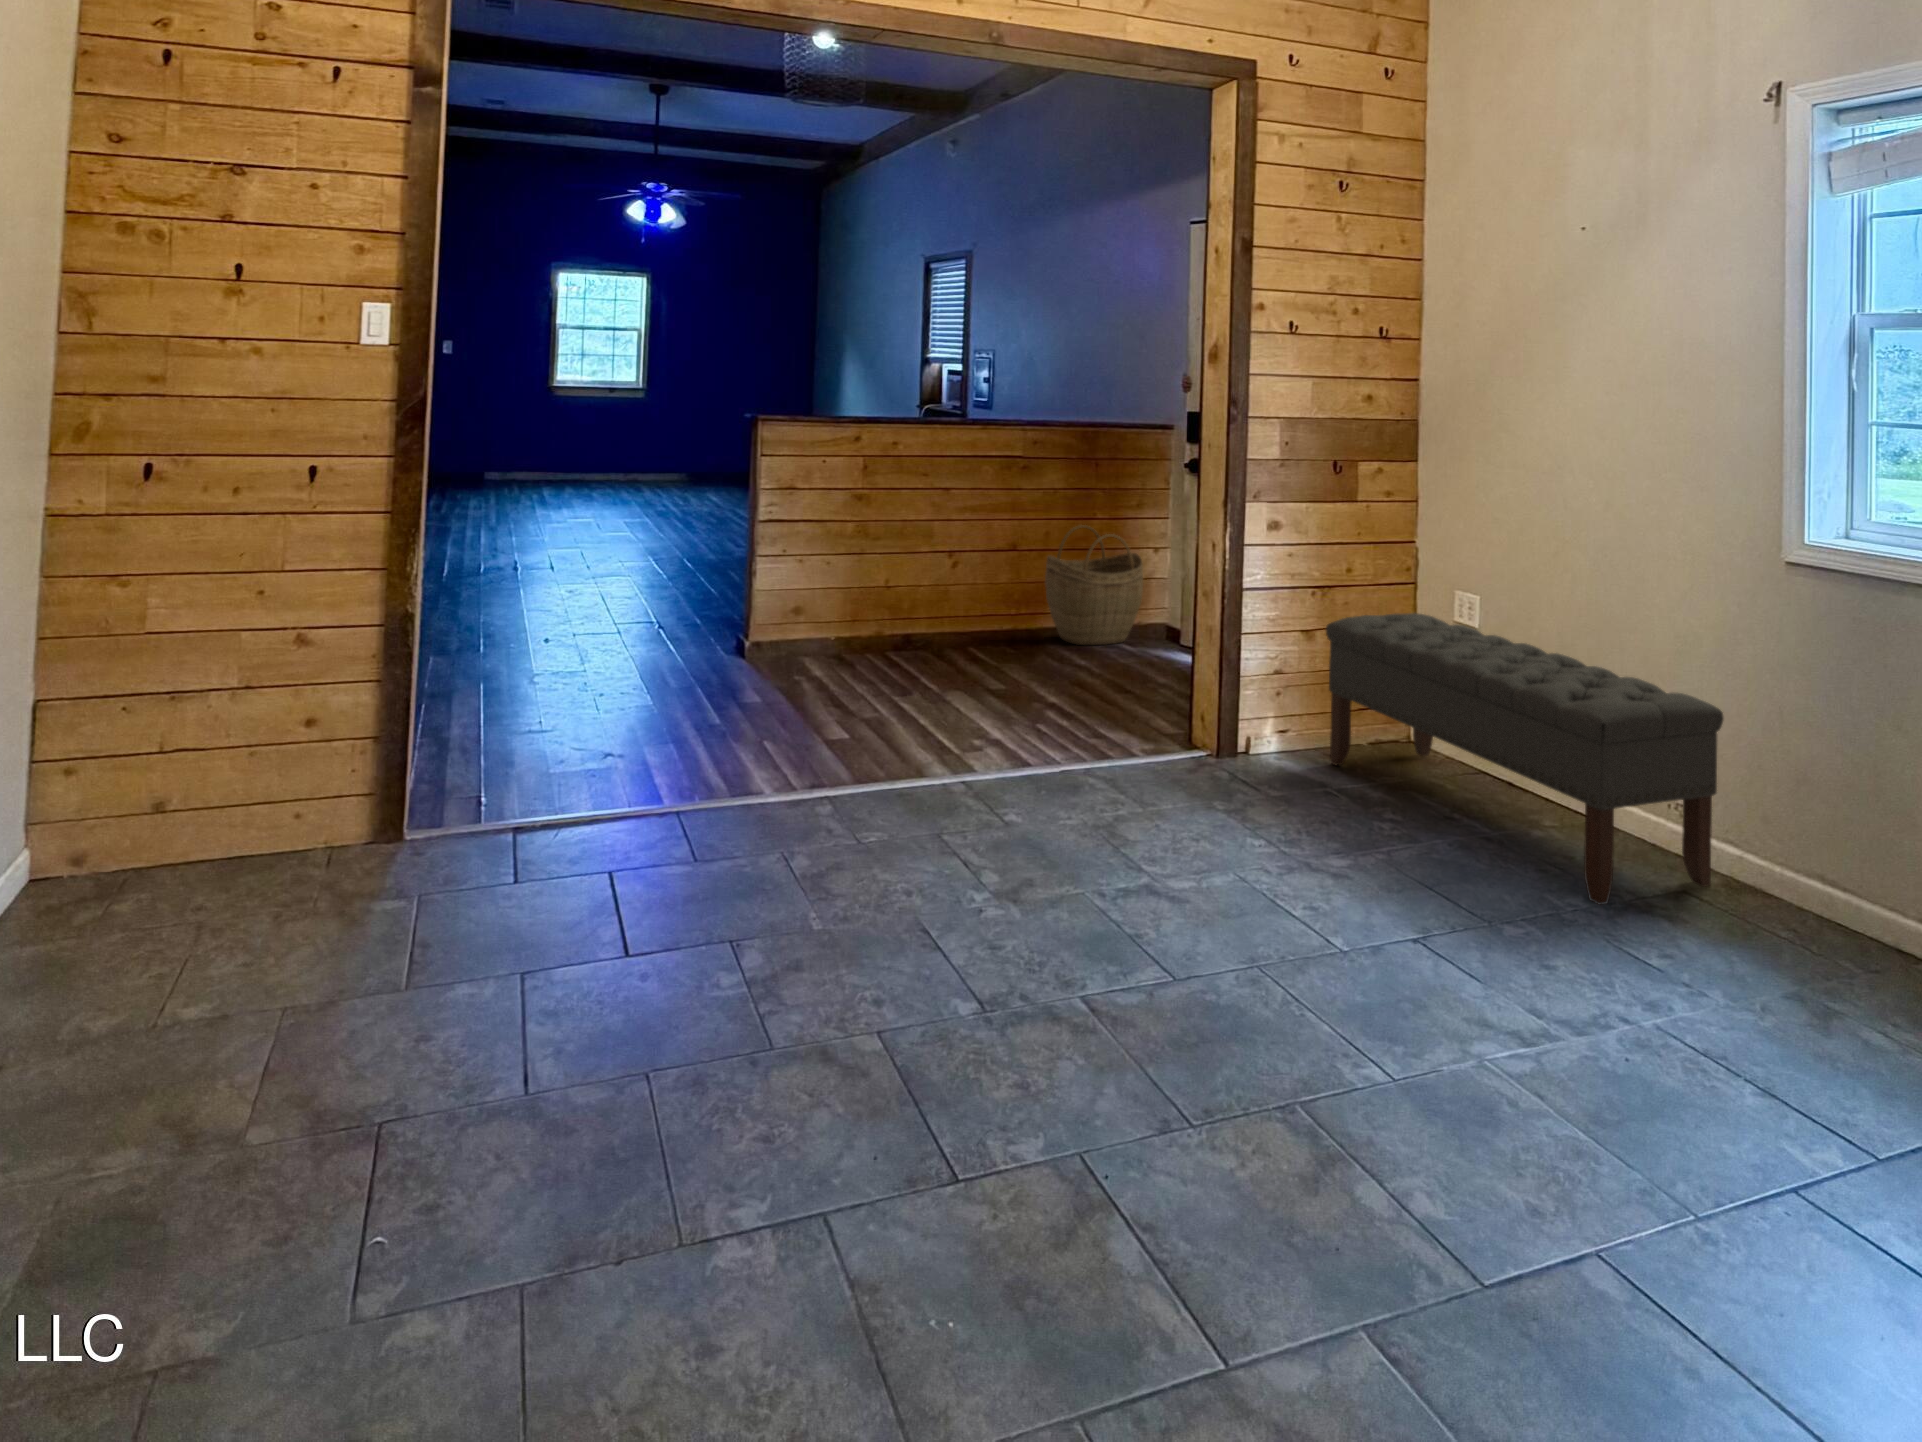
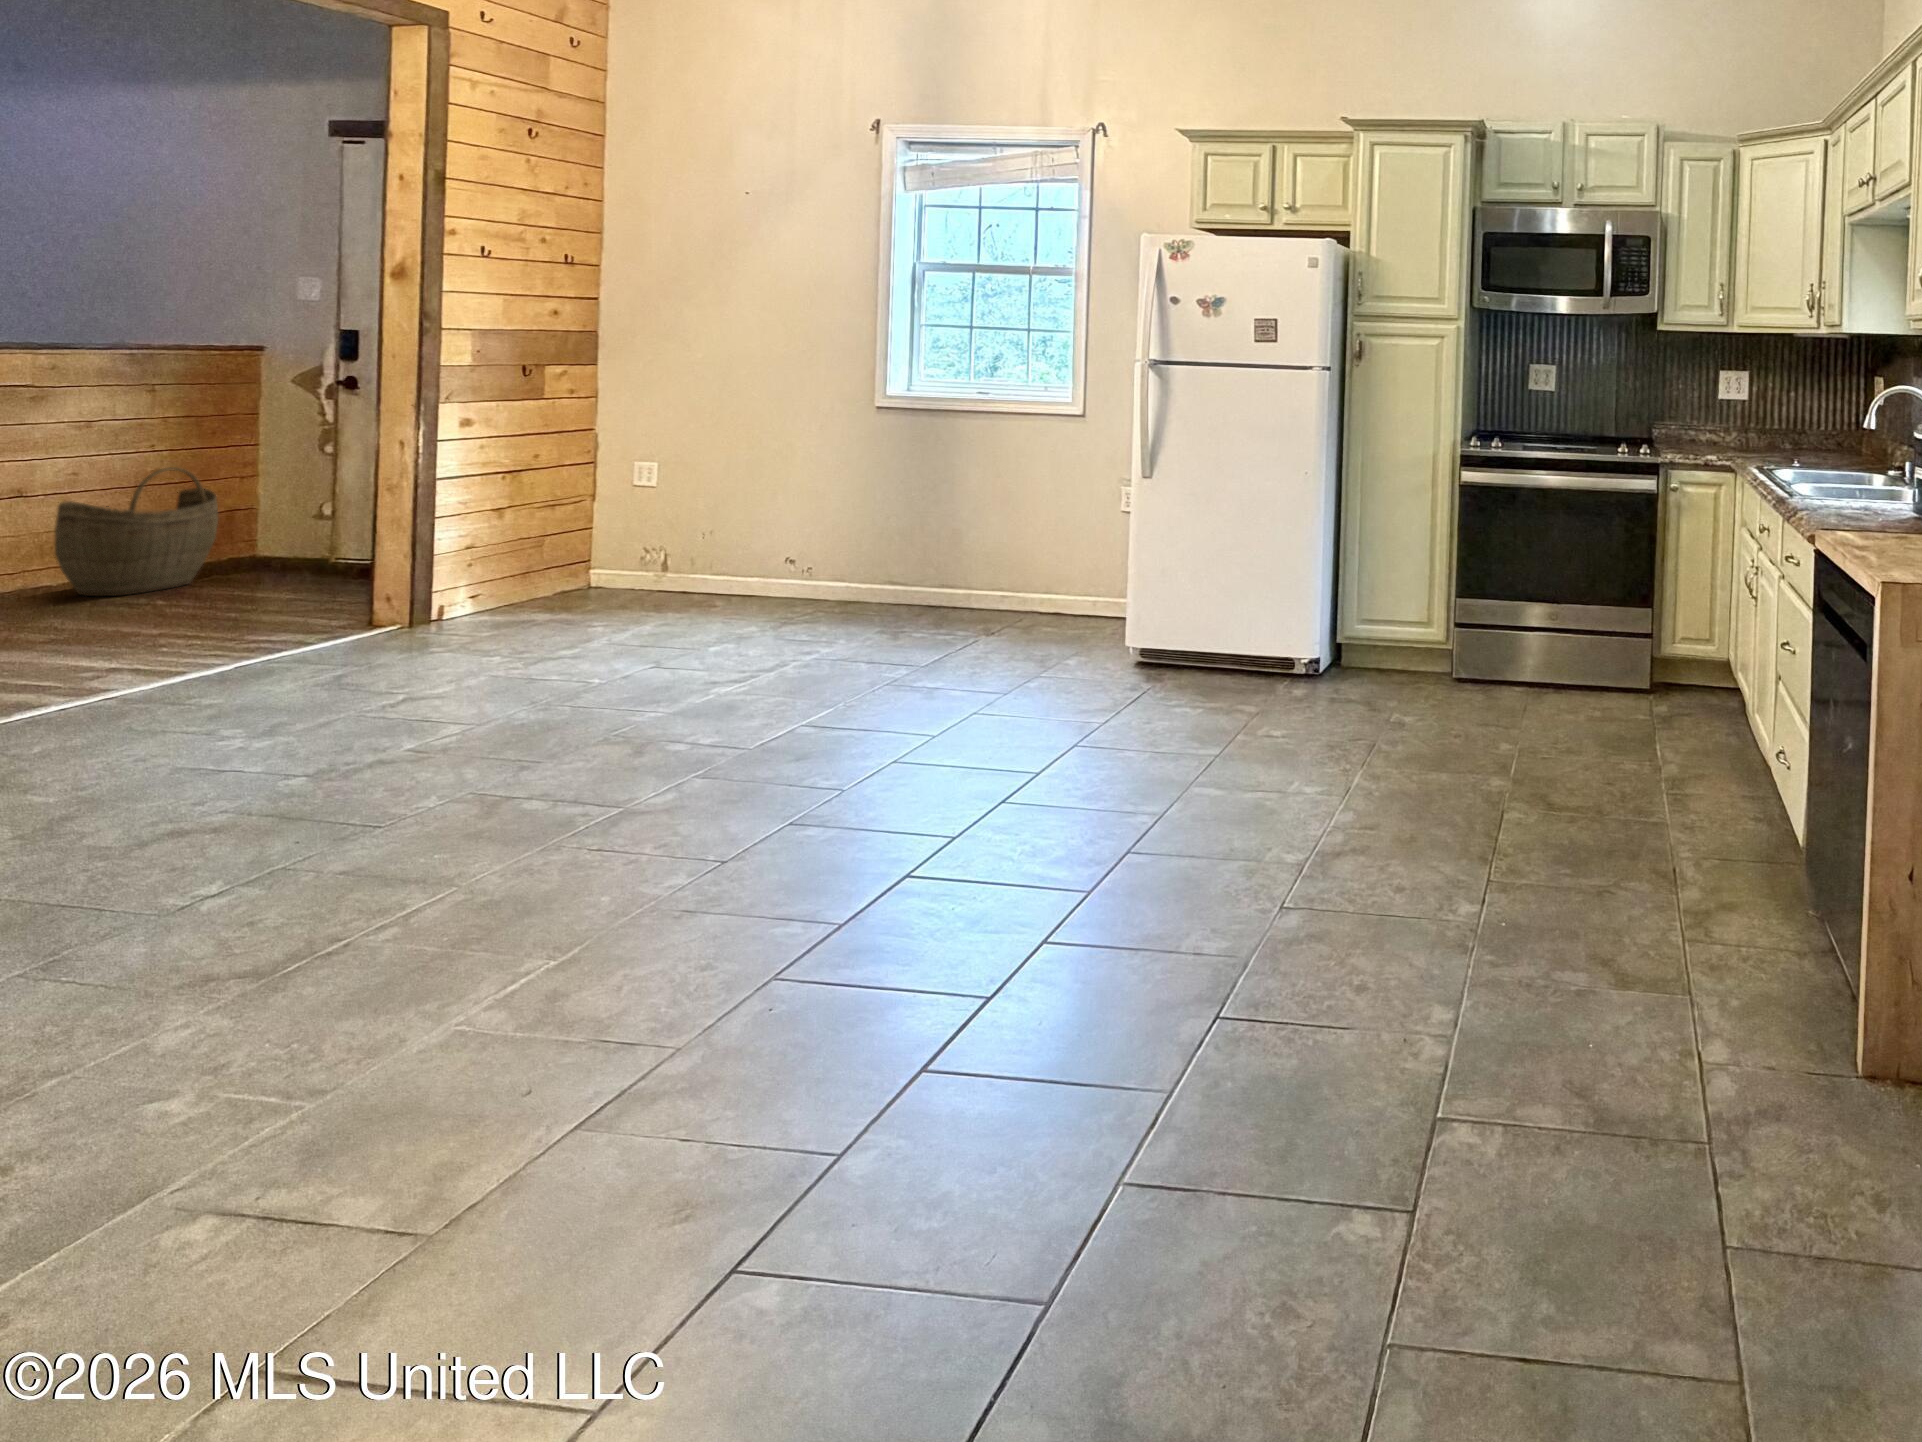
bench: present [1326,613,1723,904] -> none [521,481,841,623]

